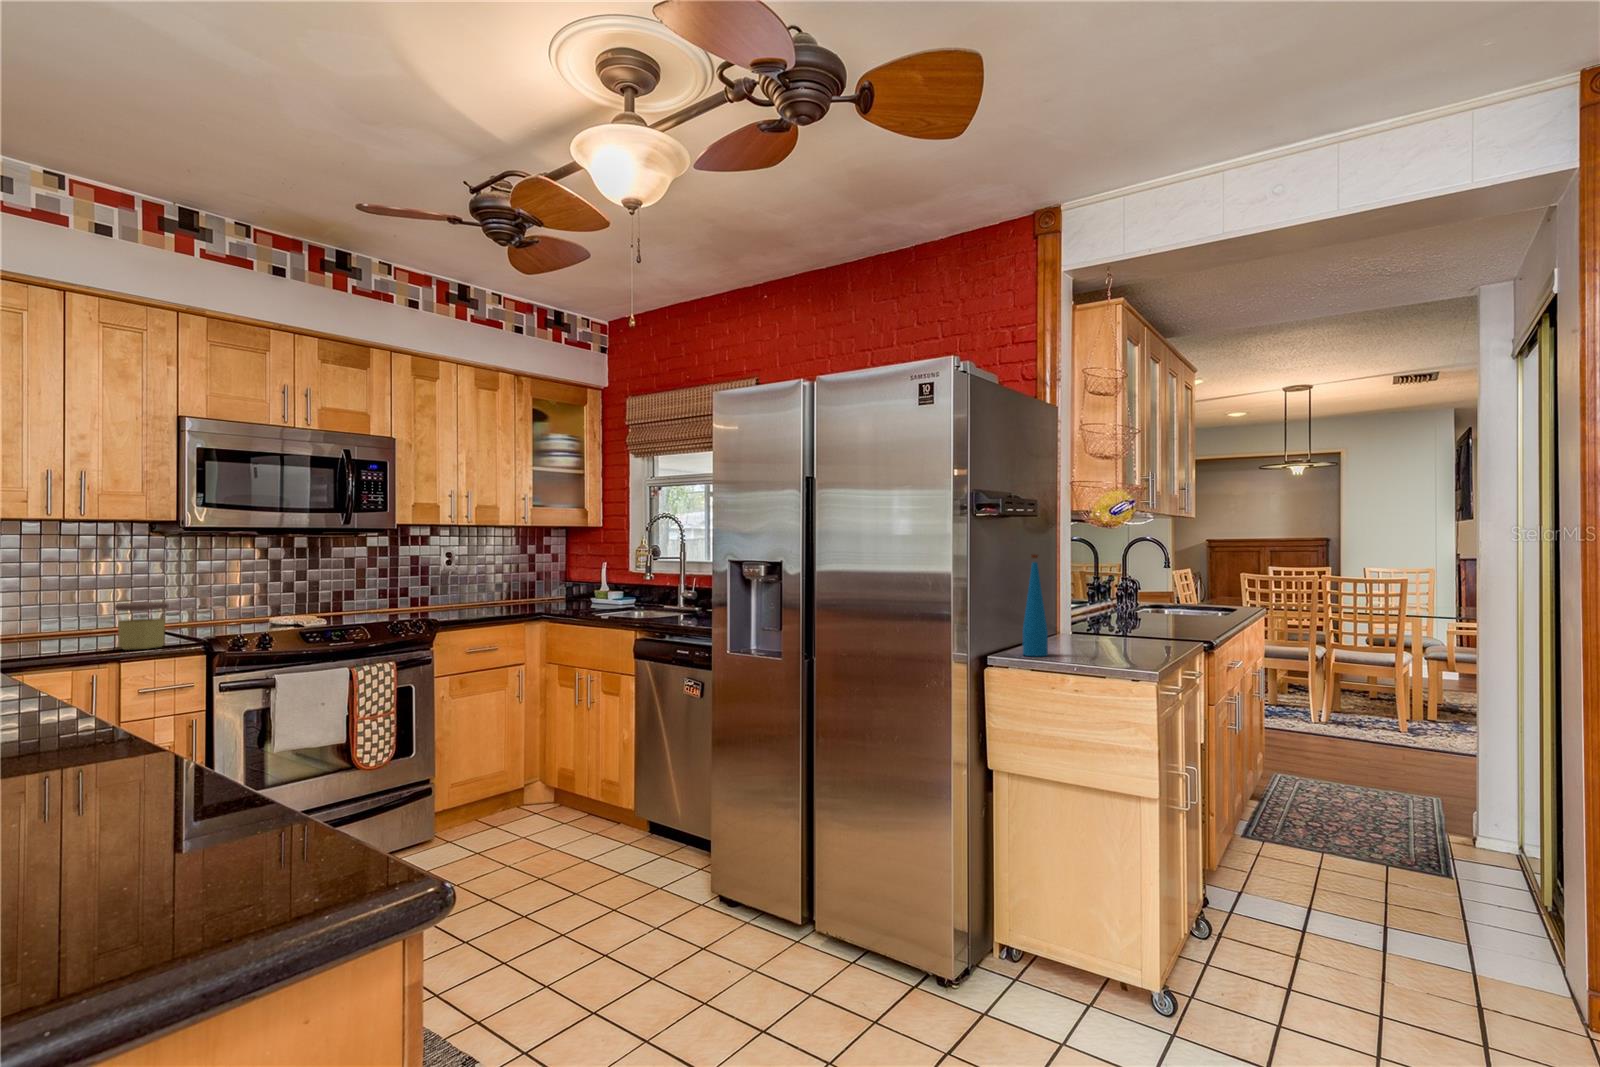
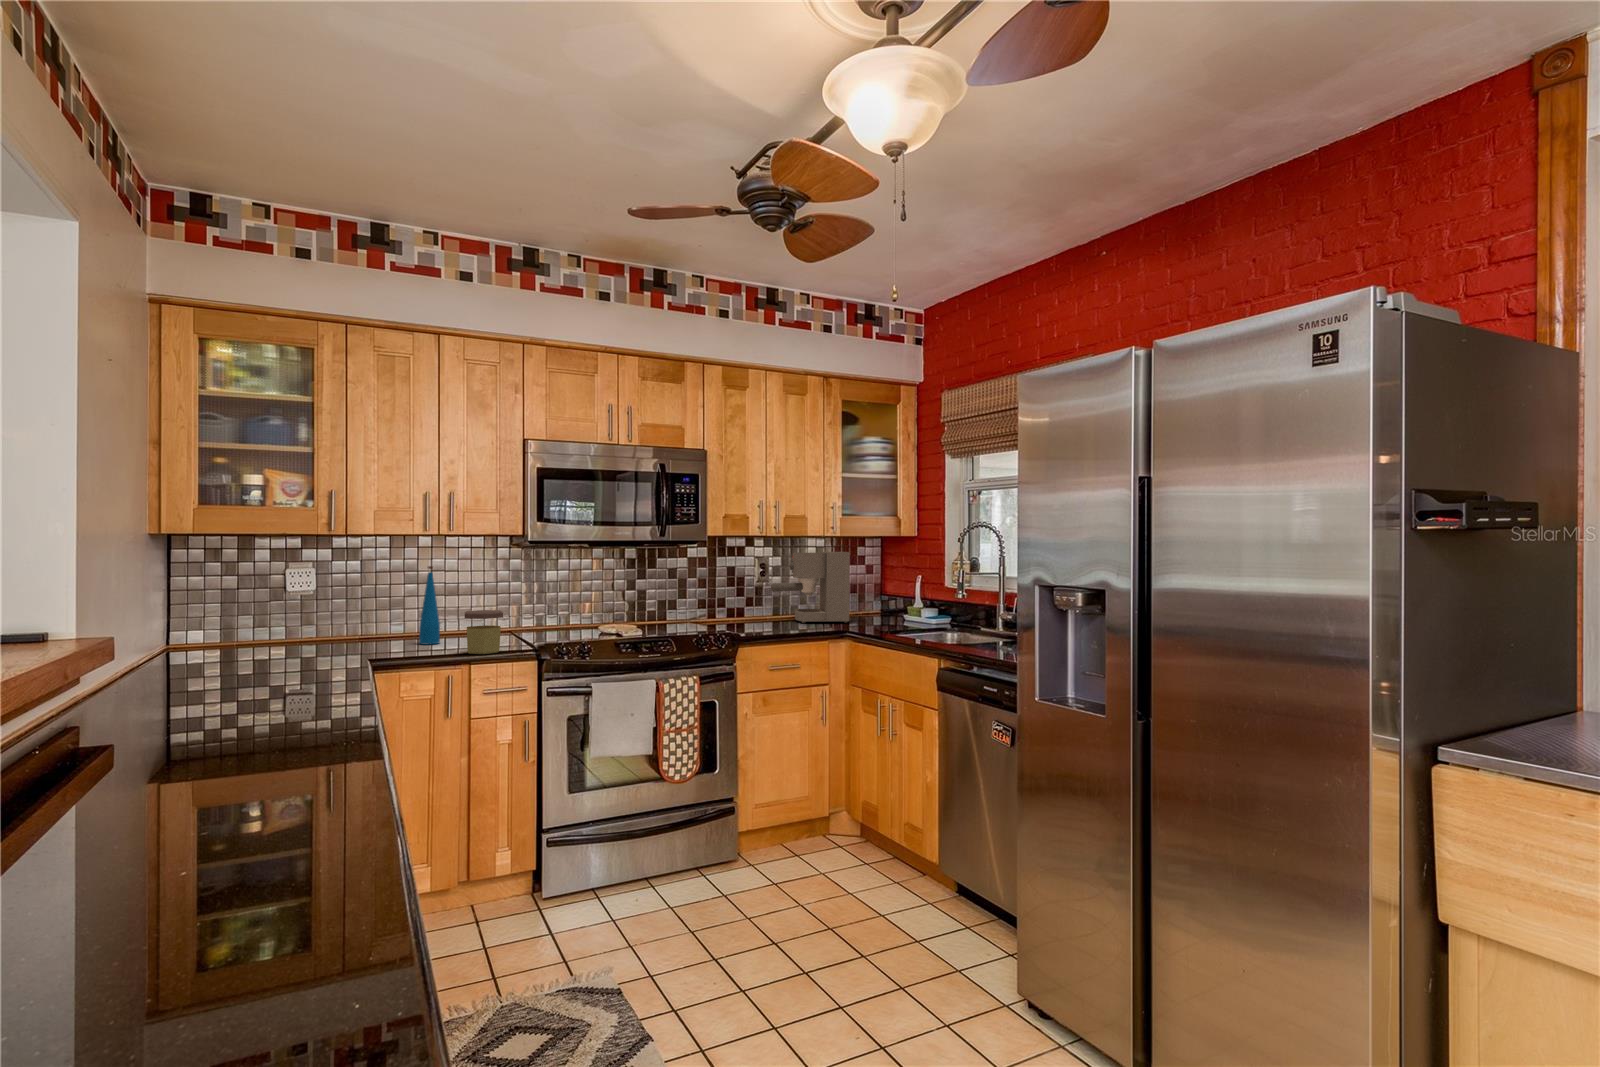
coffee maker: none [459,542,539,609] -> present [771,552,849,623]
bottle: present [1022,554,1048,656] -> present [419,566,440,644]

